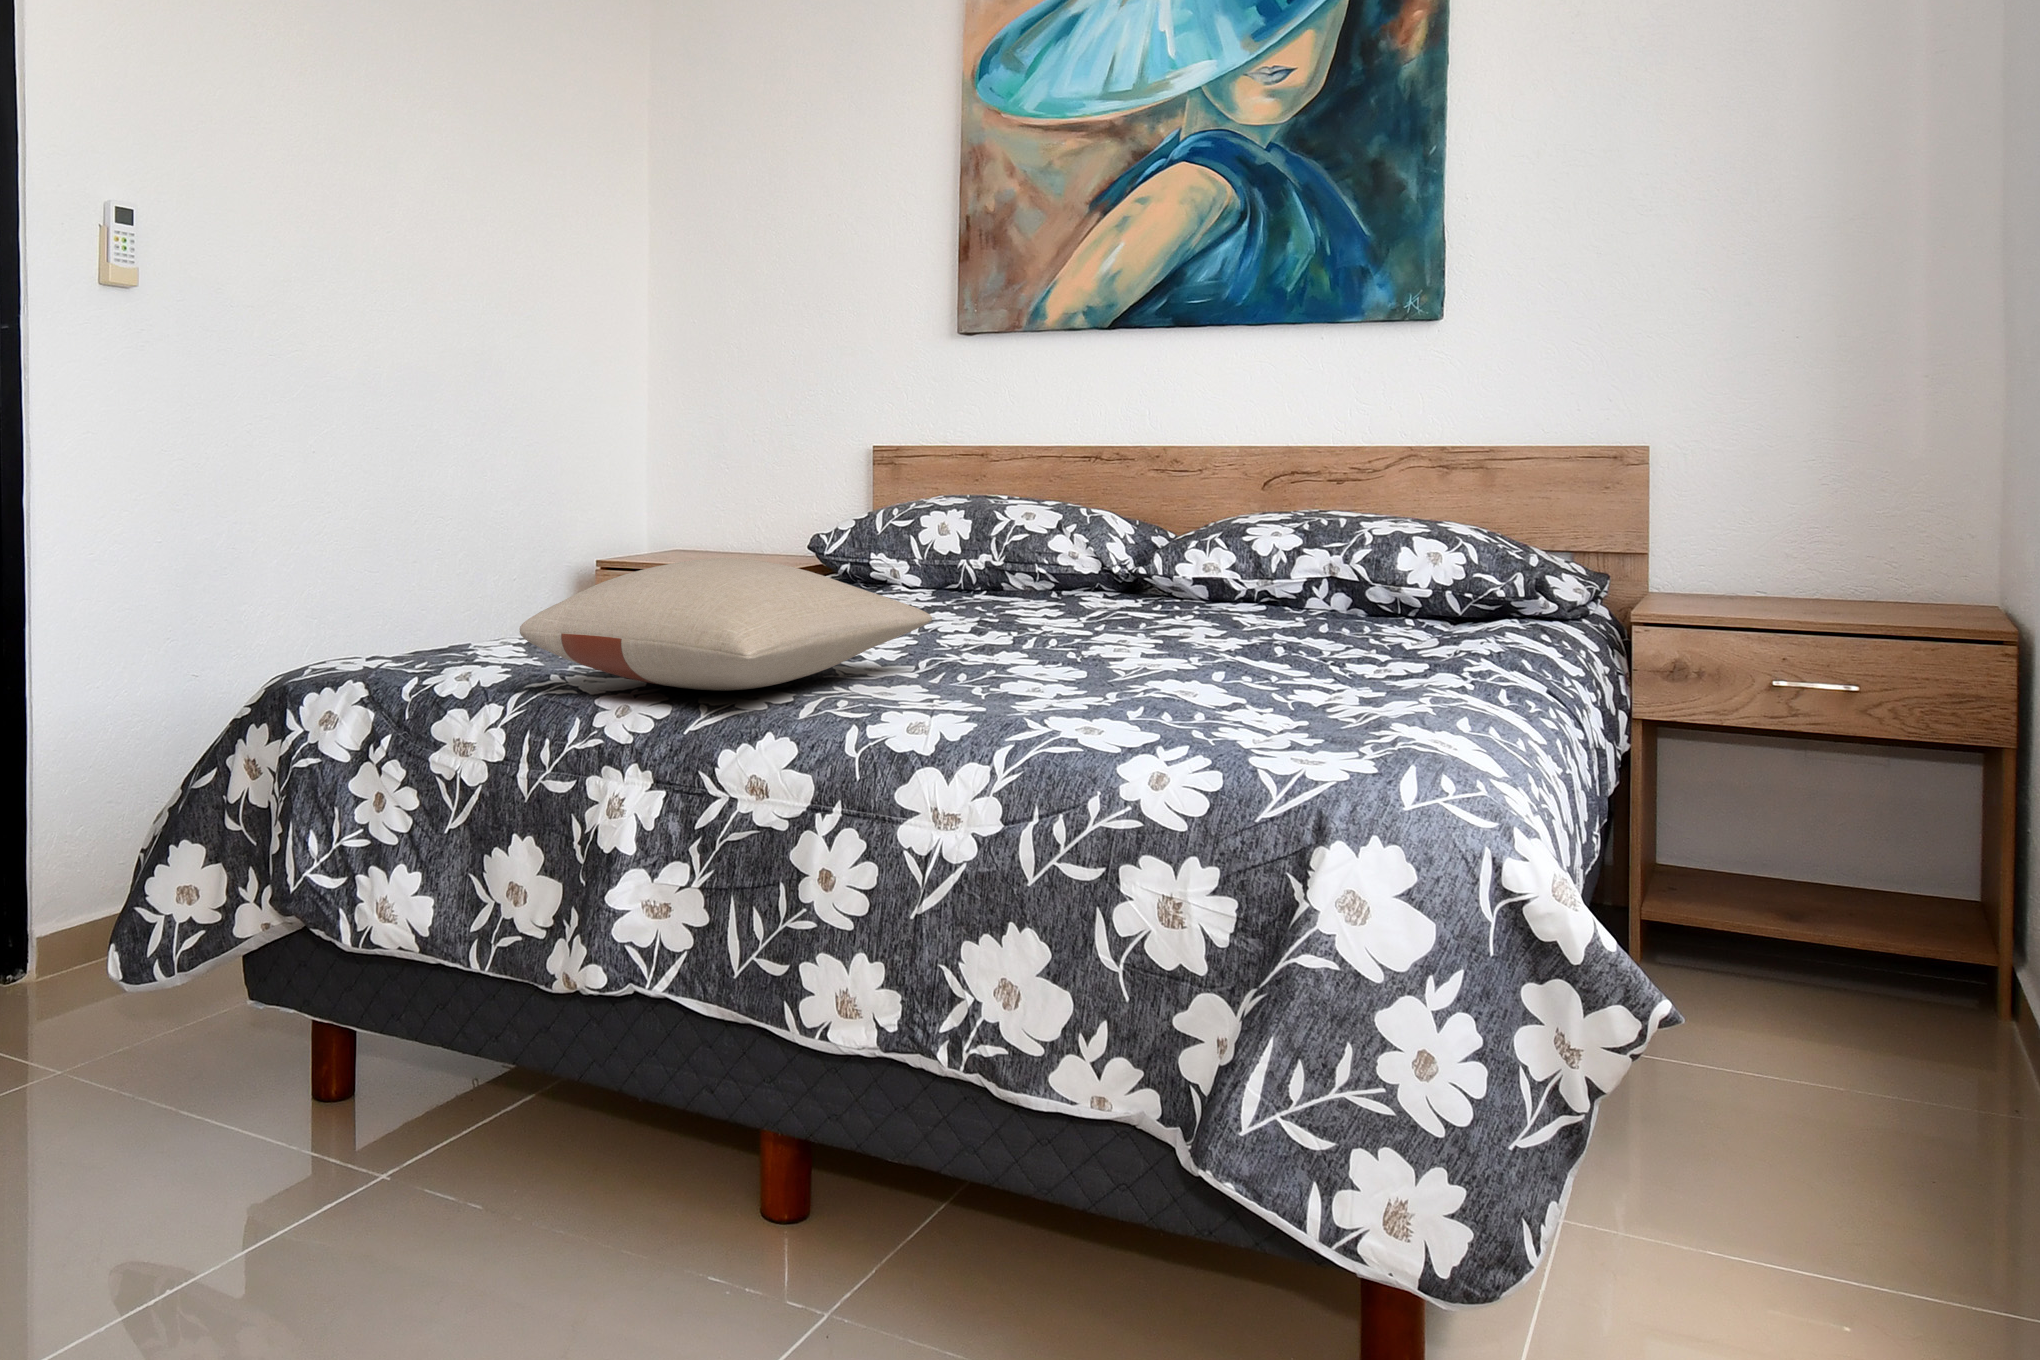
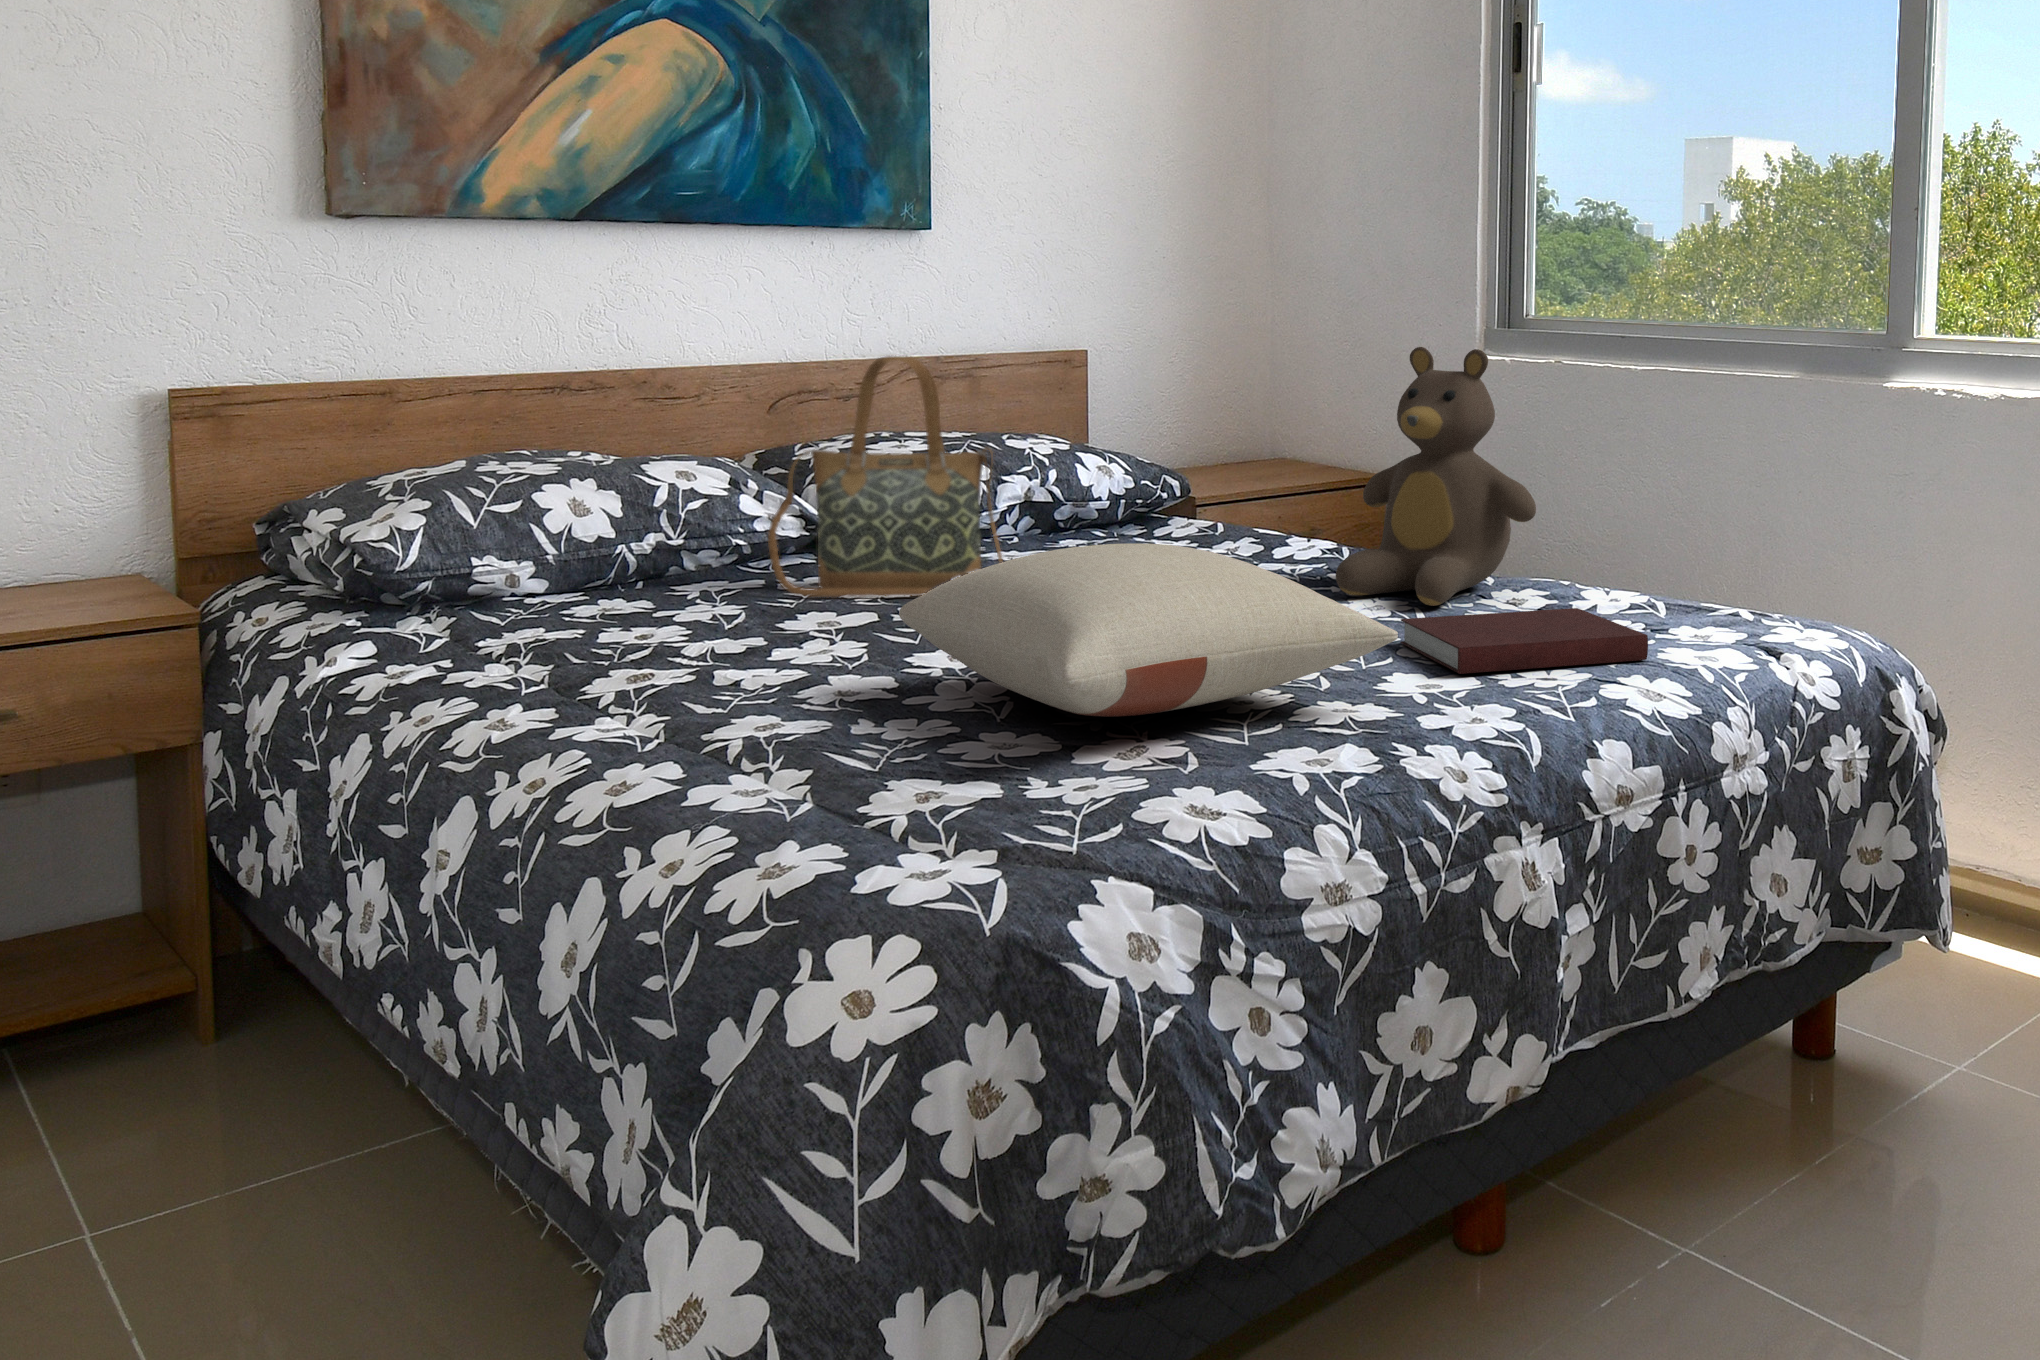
teddy bear: none [1171,414,1361,694] -> present [1336,347,1536,606]
handbag: none [967,424,1078,631] -> present [768,356,1003,597]
notebook: none [899,680,1170,759] -> present [1400,608,1648,674]

